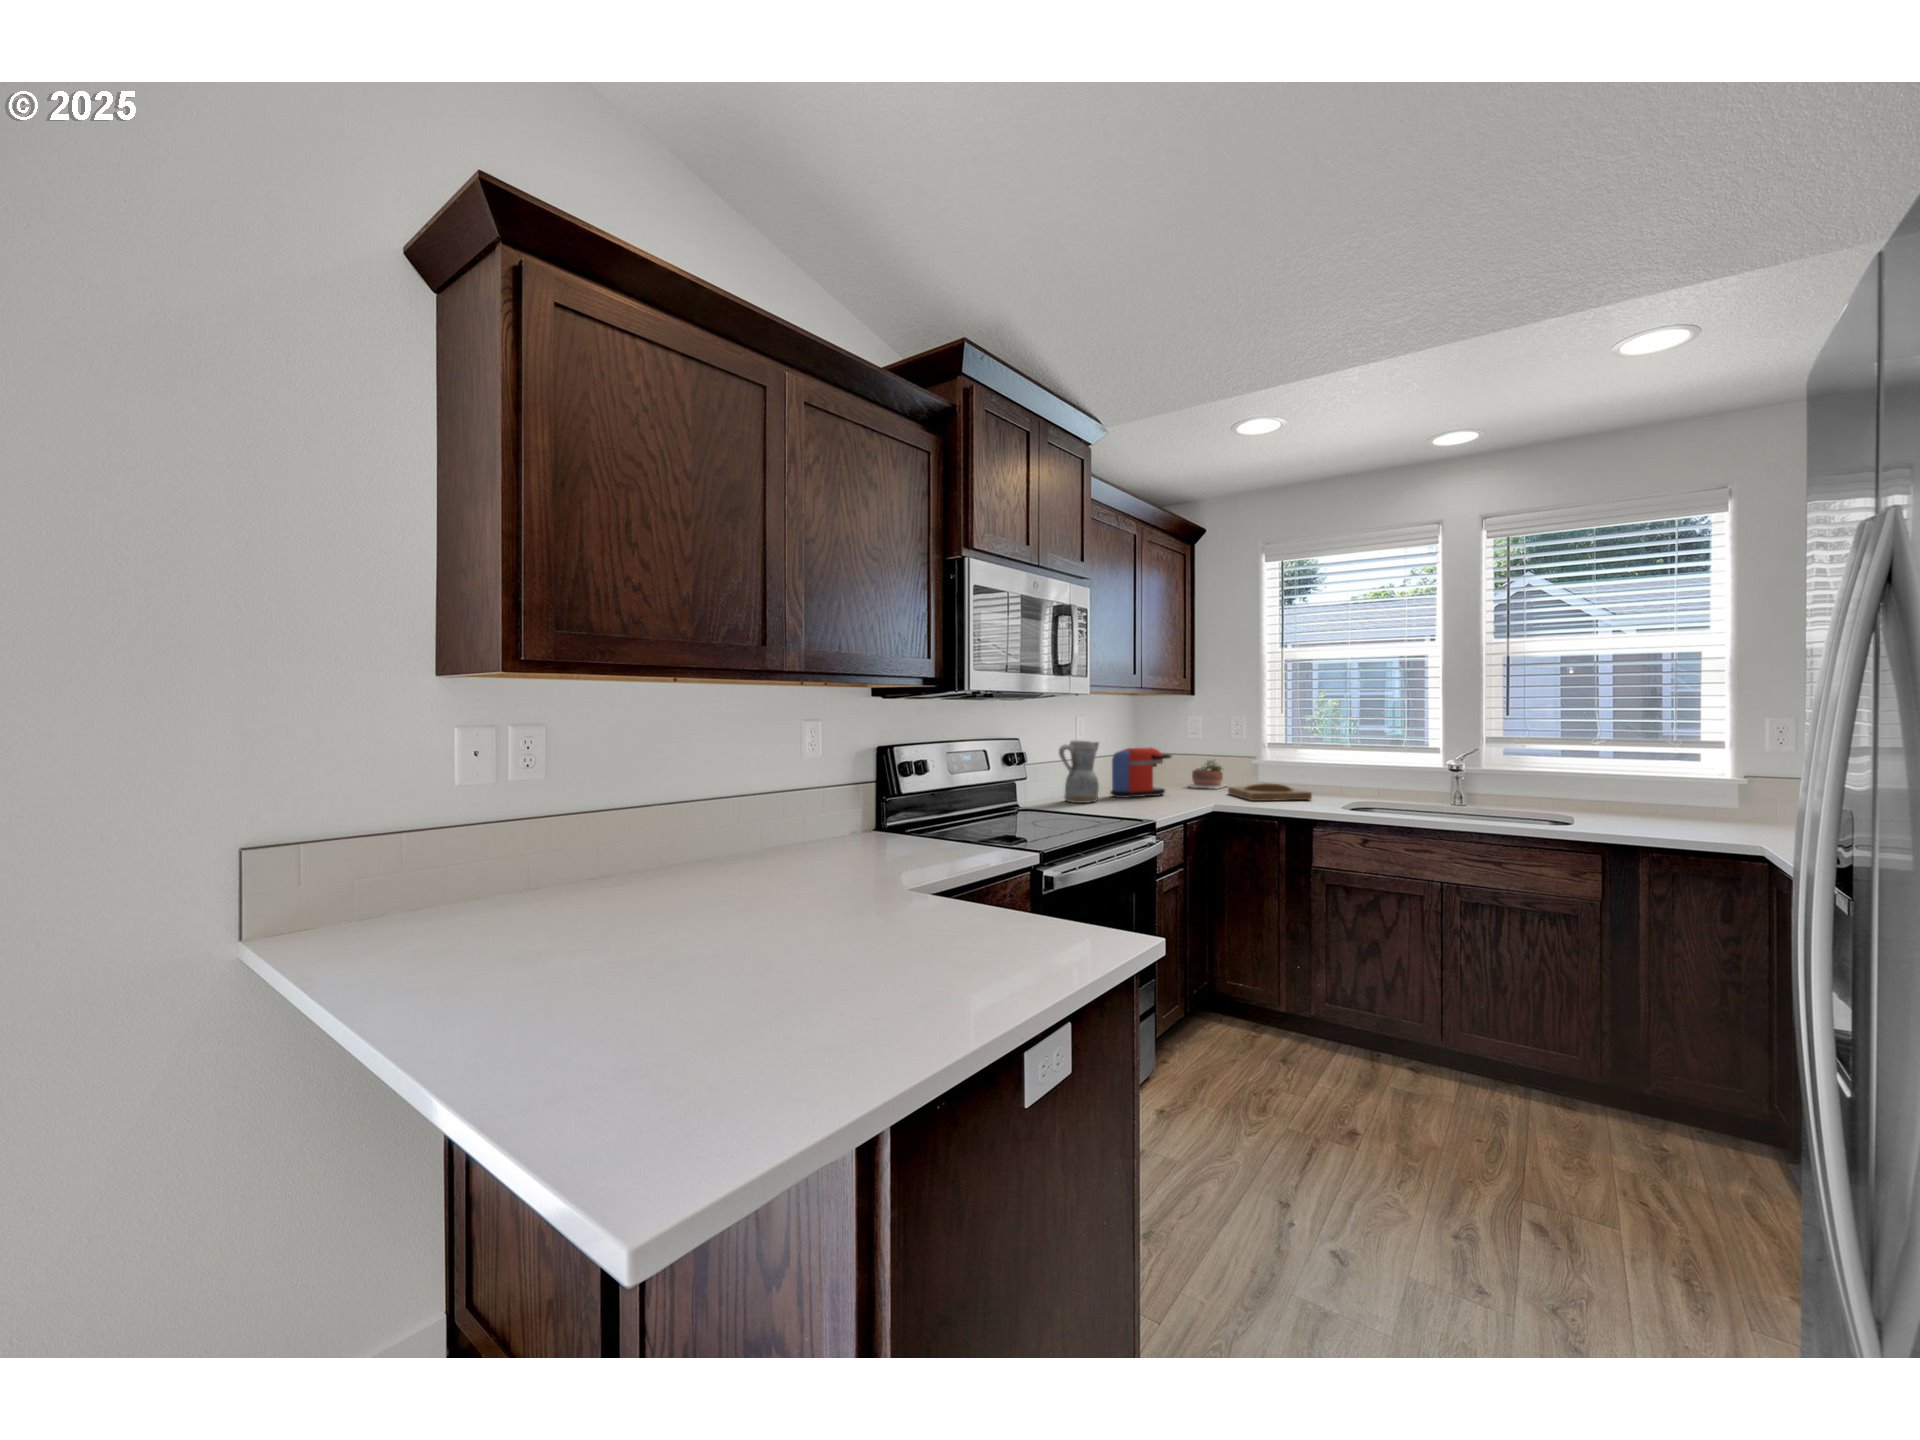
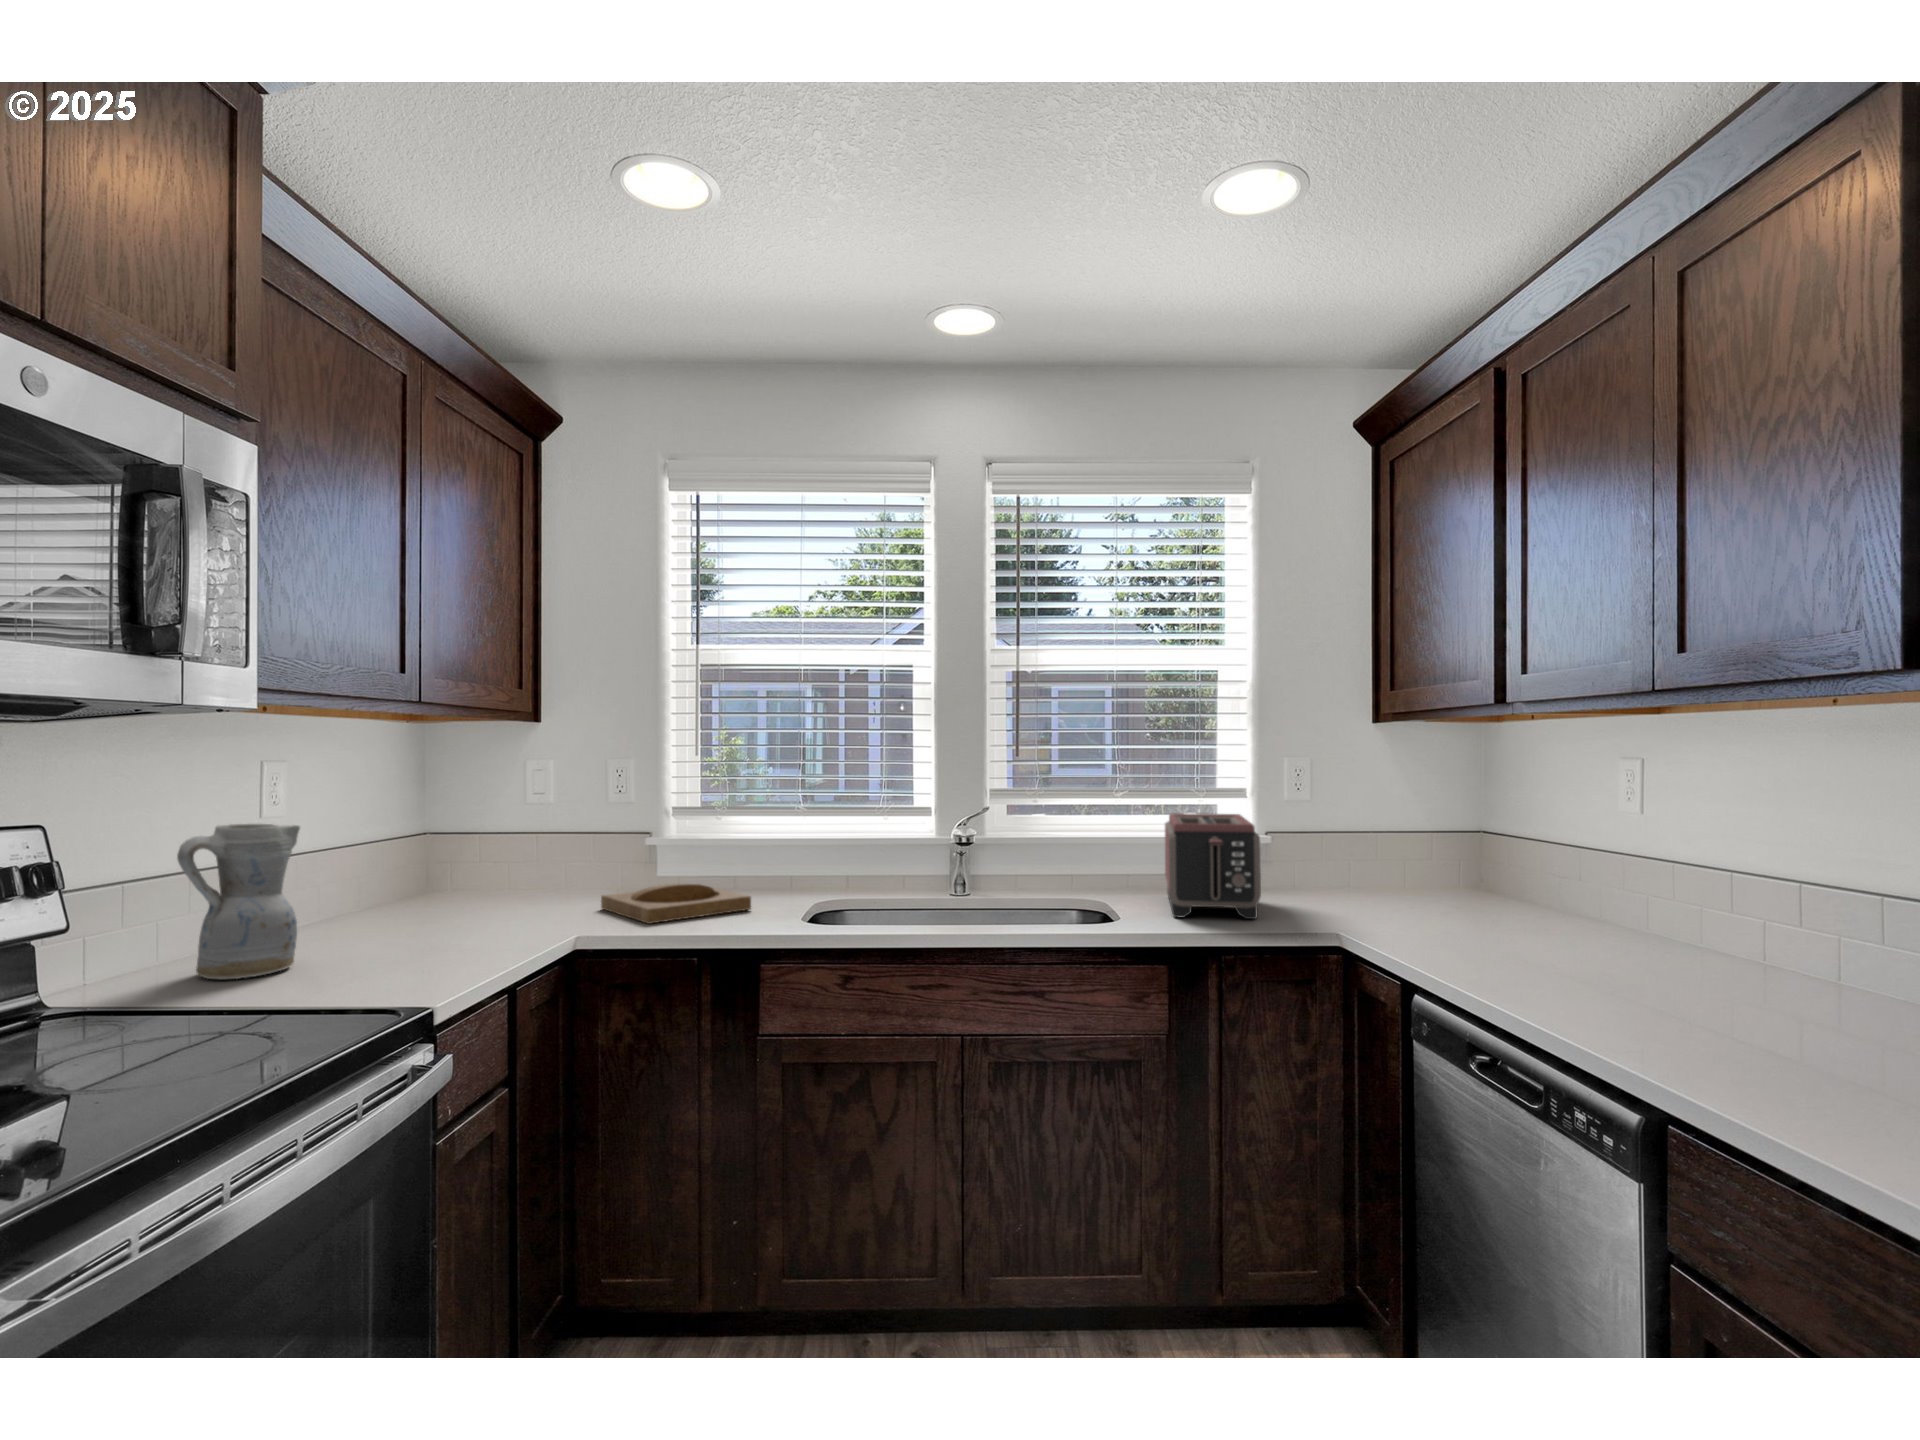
coffee maker: present [1111,748,1171,798] -> none [337,828,486,946]
toaster: none [1615,756,1709,831] -> present [1165,813,1261,919]
succulent plant: present [1188,760,1226,789] -> none [521,840,600,898]

